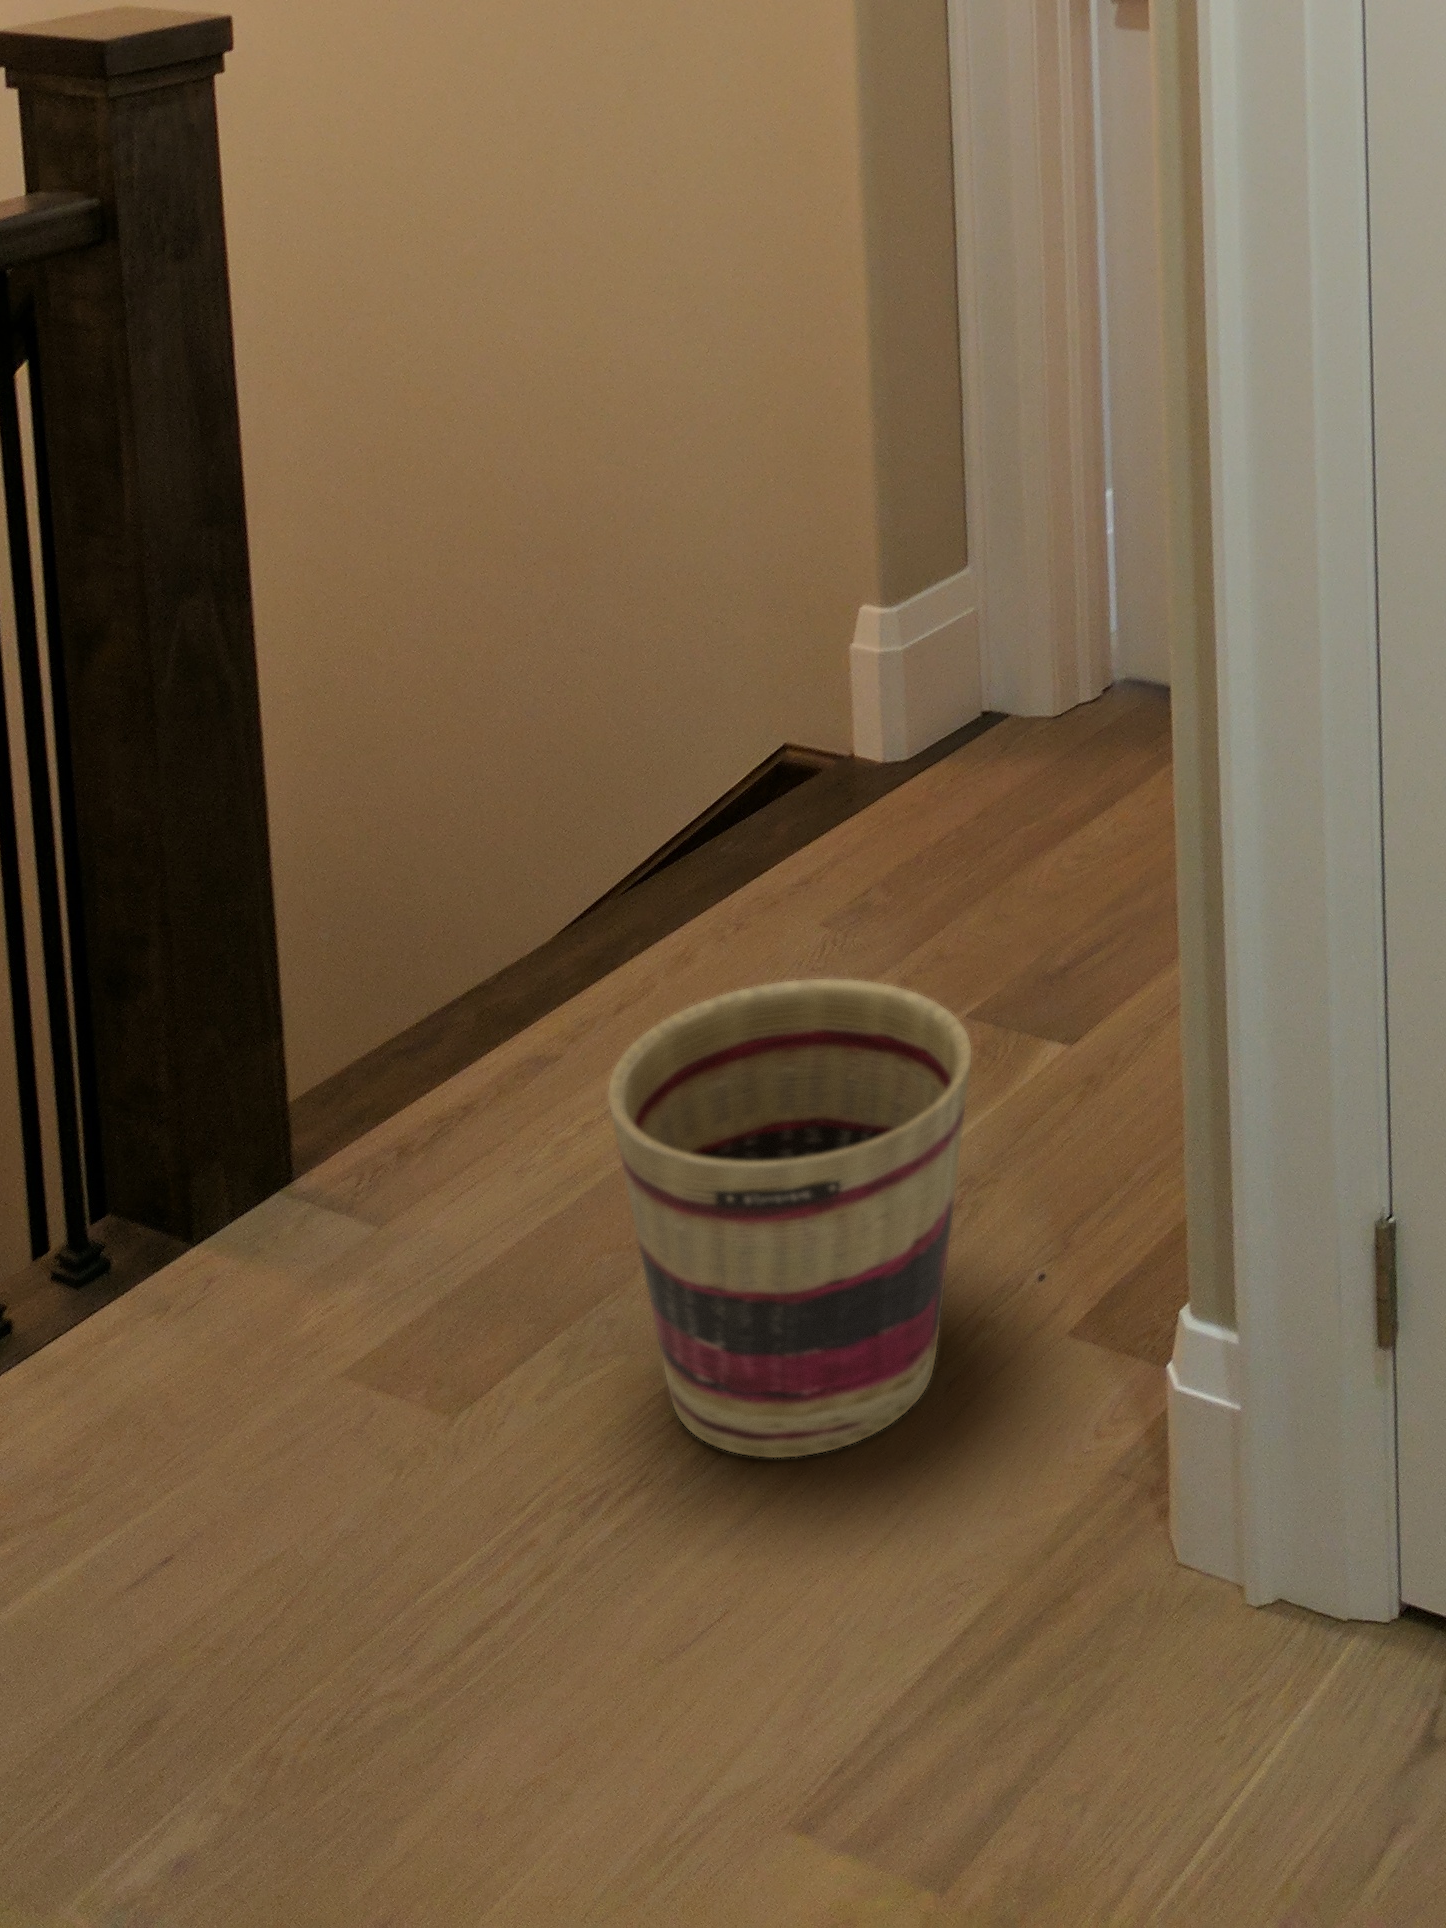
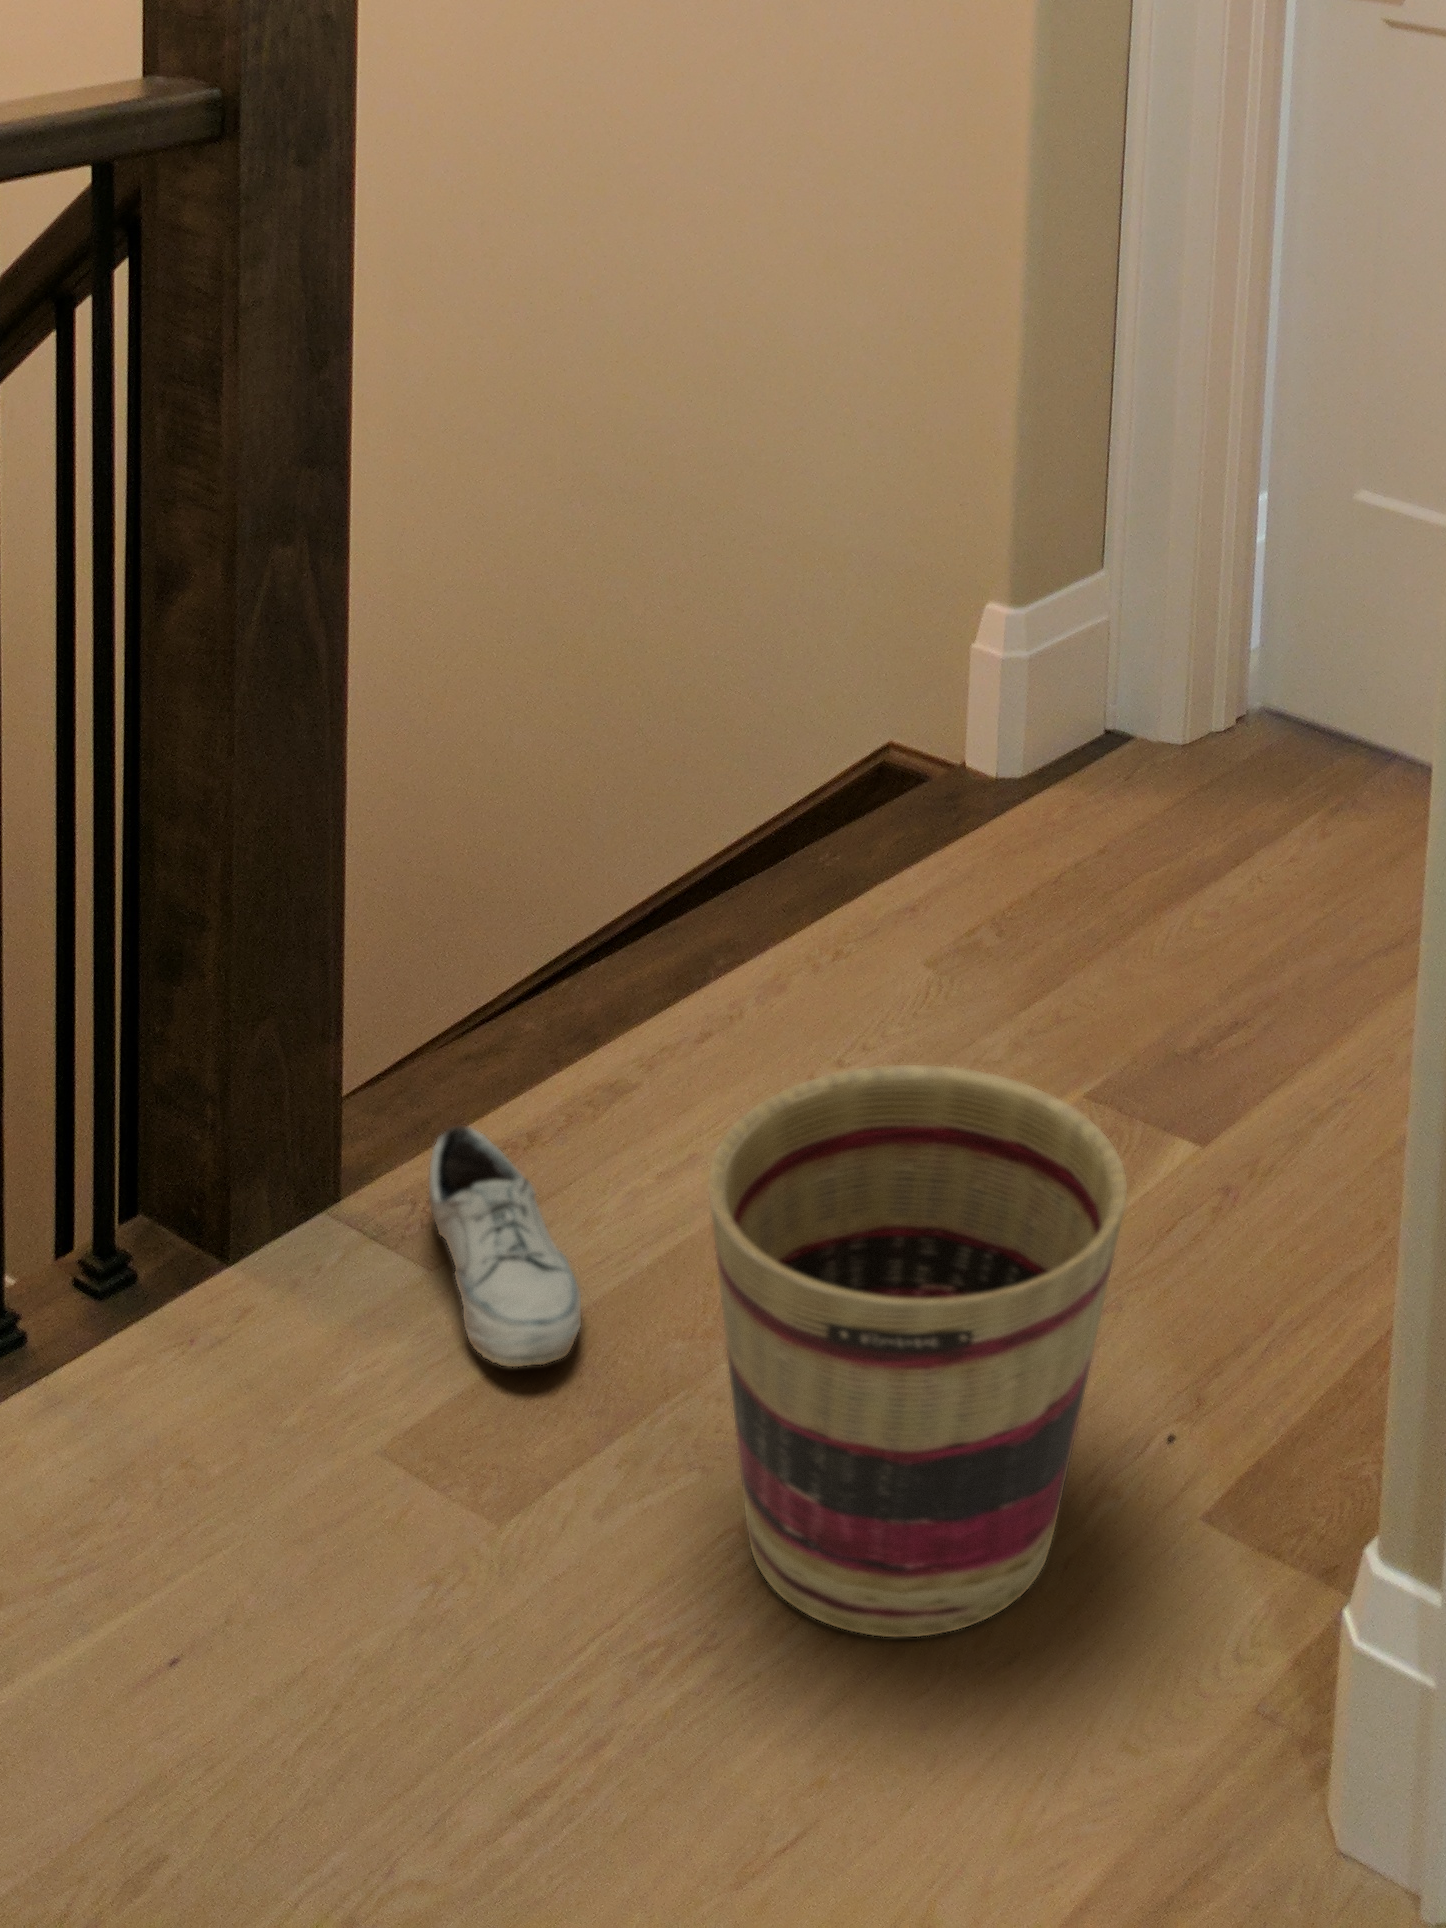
shoe: none [373,1099,517,1292] -> present [429,1126,581,1367]

